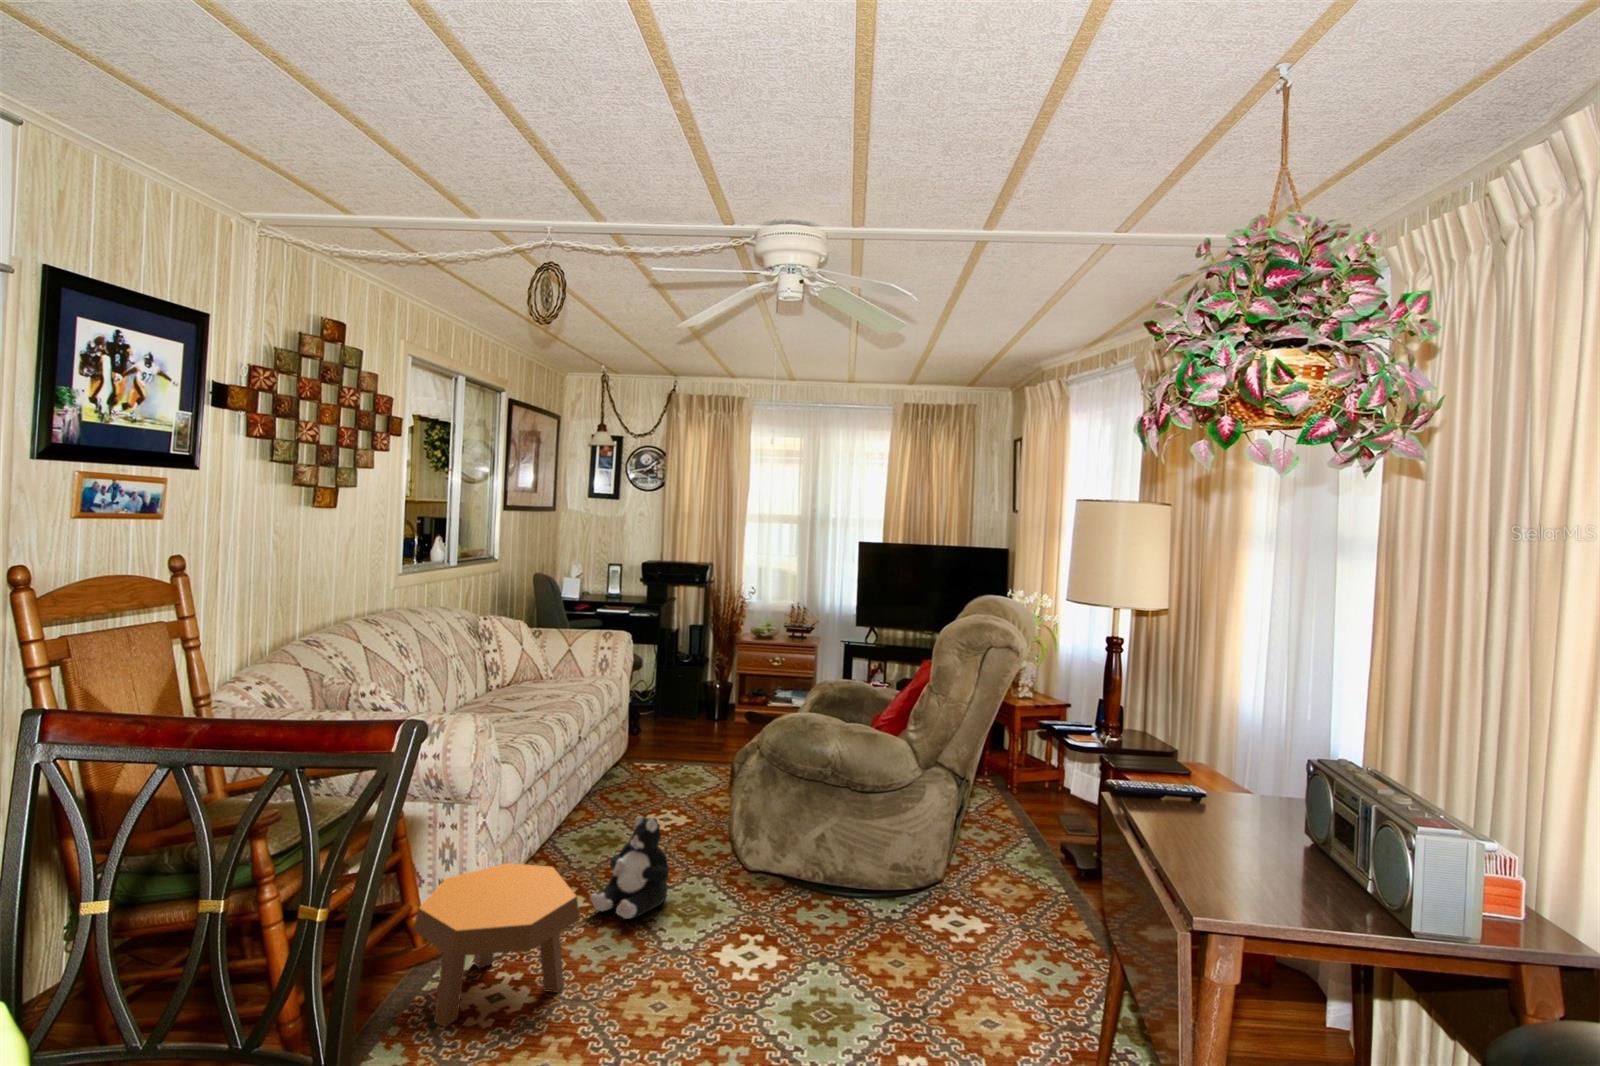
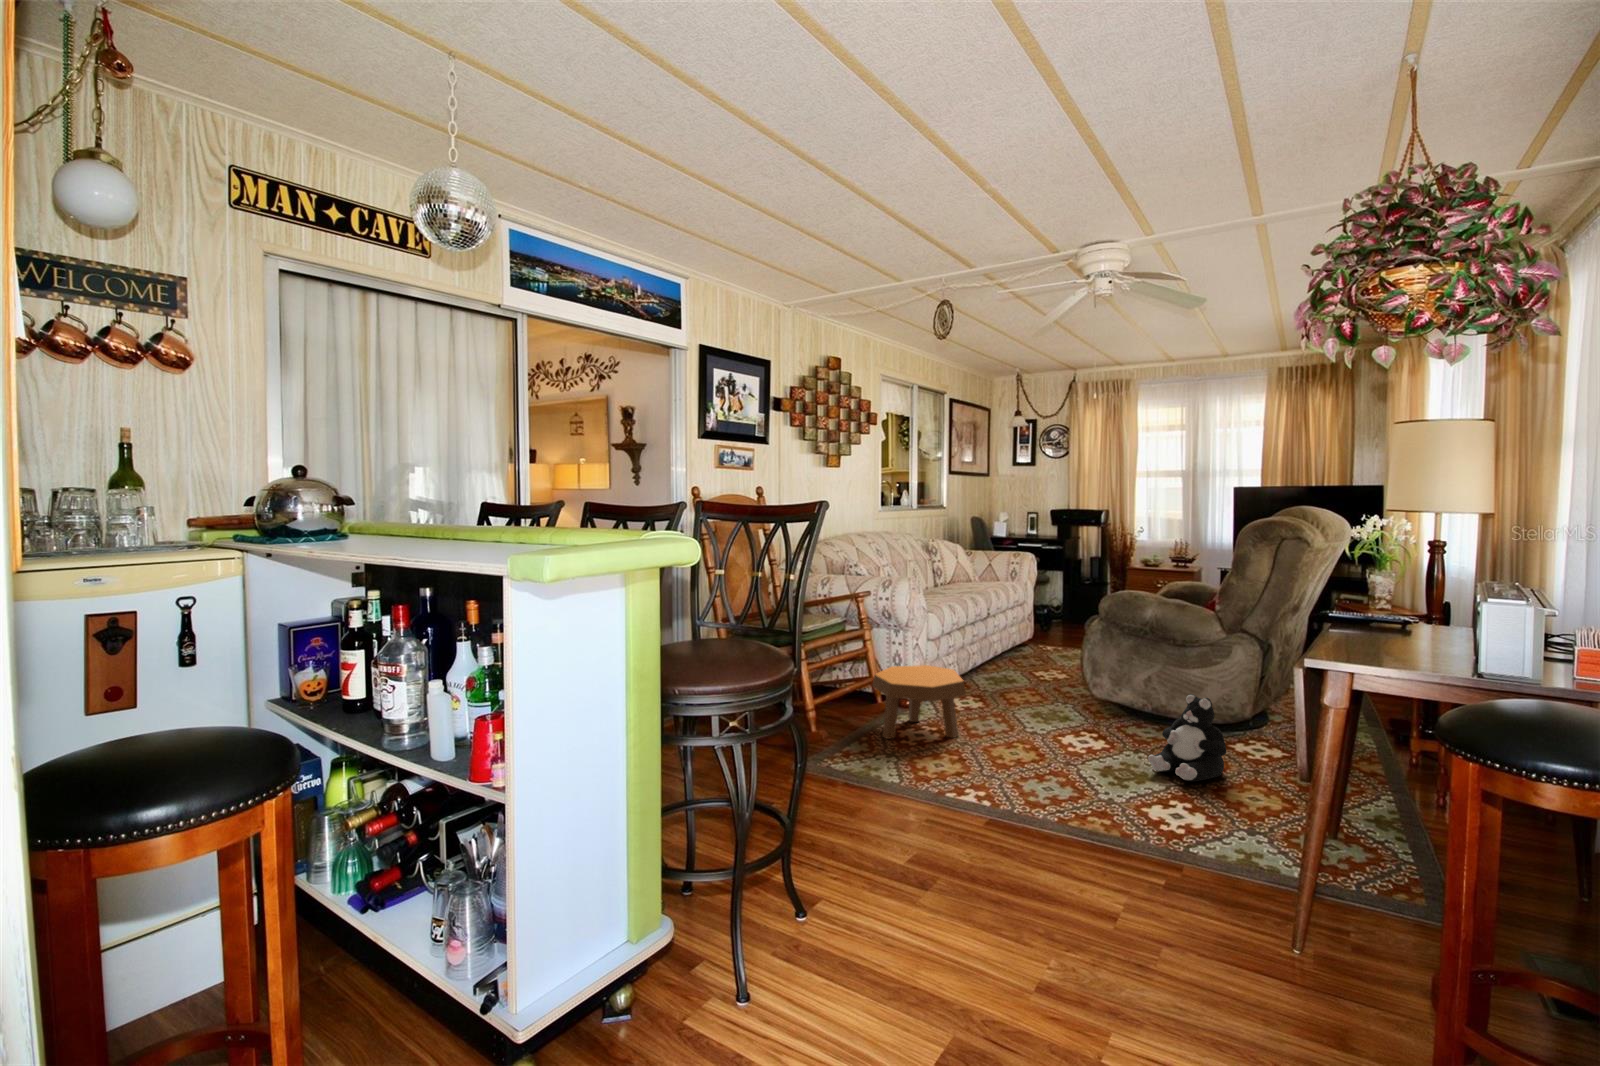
plush toy: present [591,815,669,919] -> present [1148,694,1226,781]

